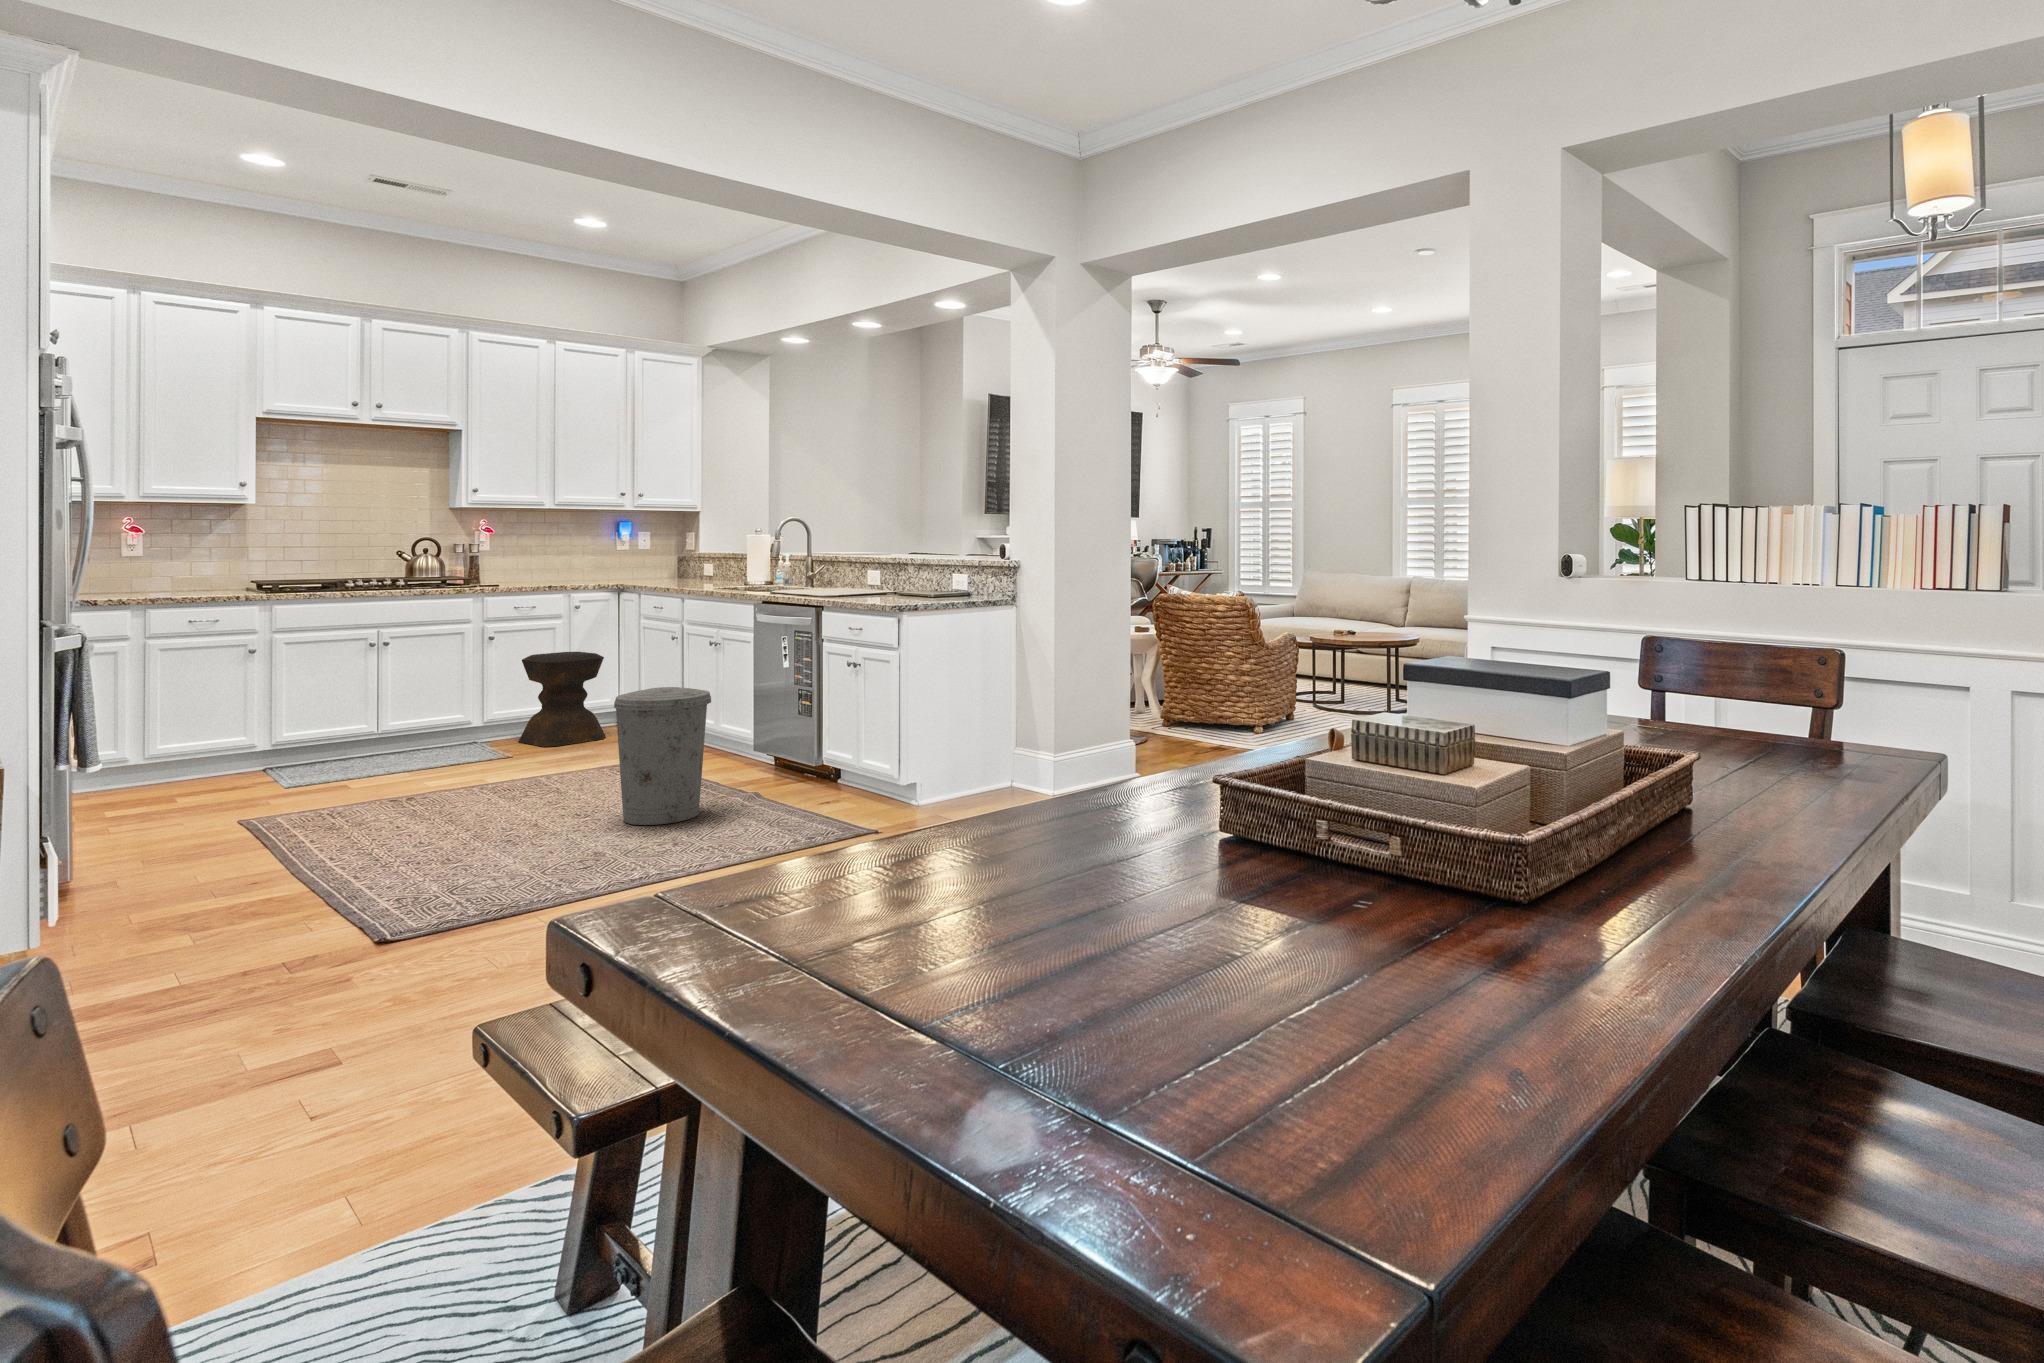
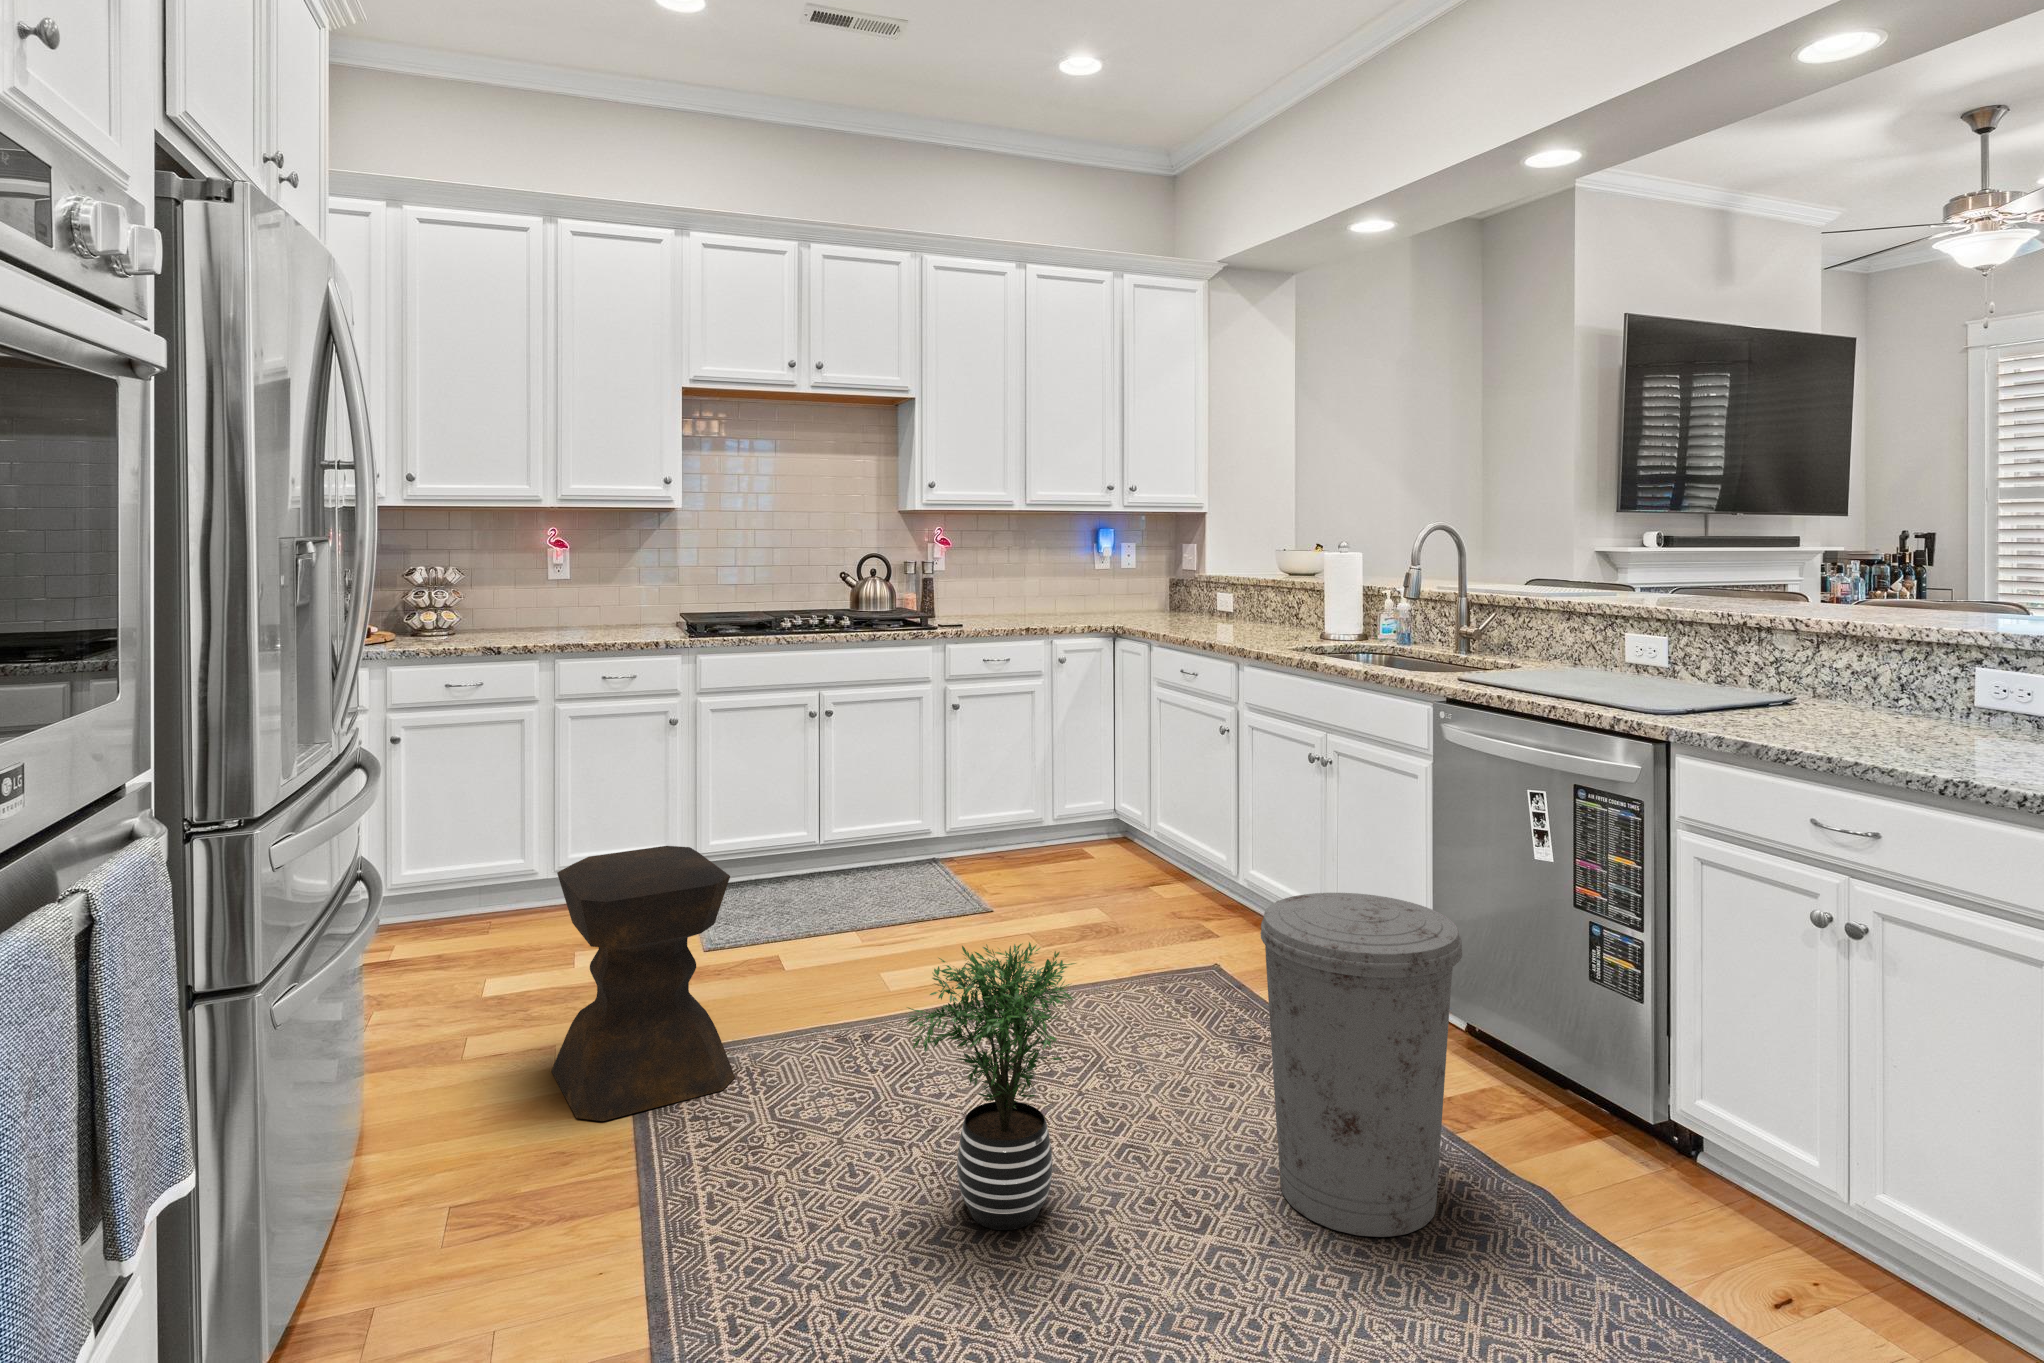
stool: present [519,652,606,747] -> present [552,846,735,1121]
potted plant: none [413,713,520,842] -> present [907,942,1075,1230]

